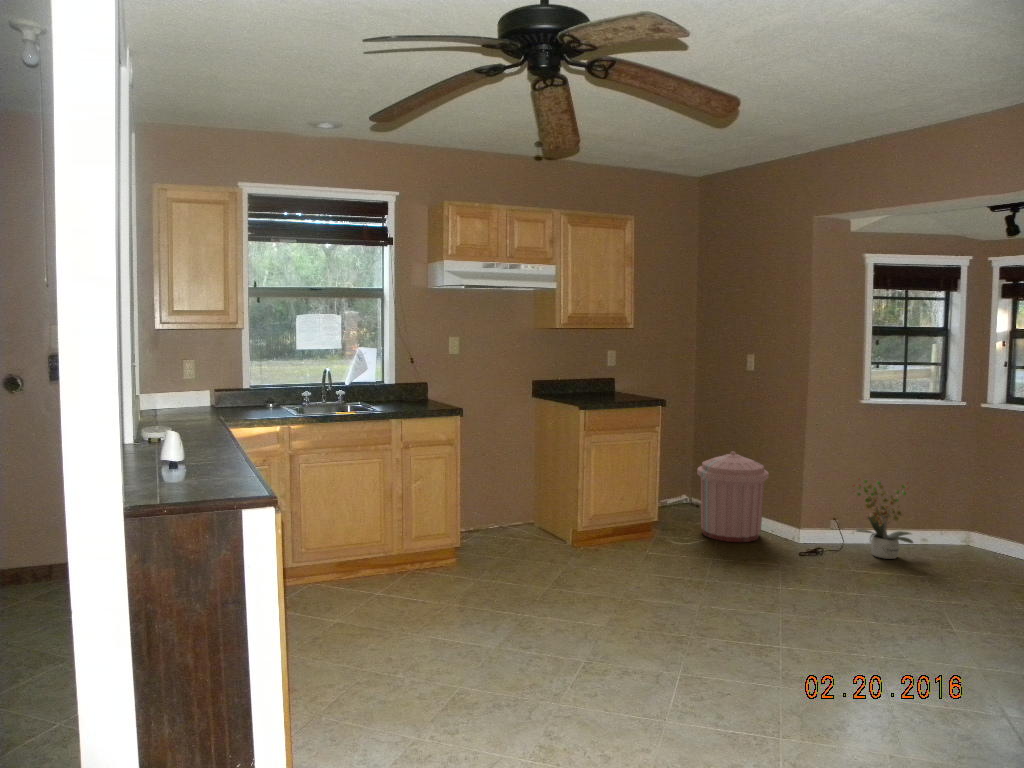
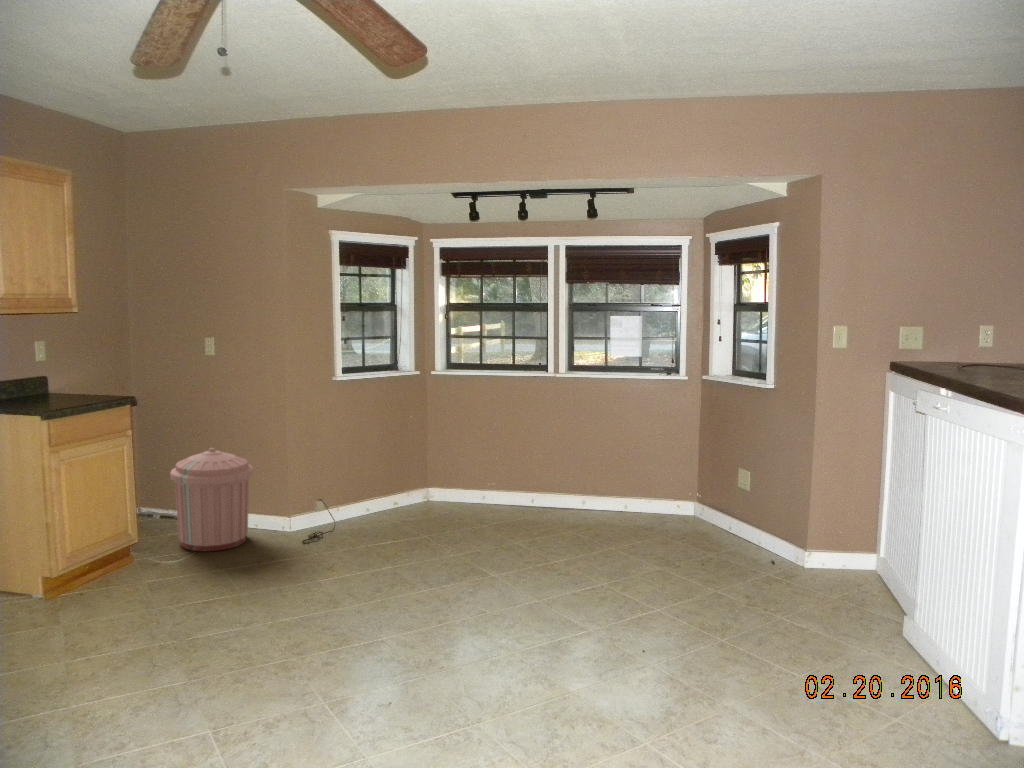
potted plant: present [853,480,913,559] -> none [342,456,399,533]

